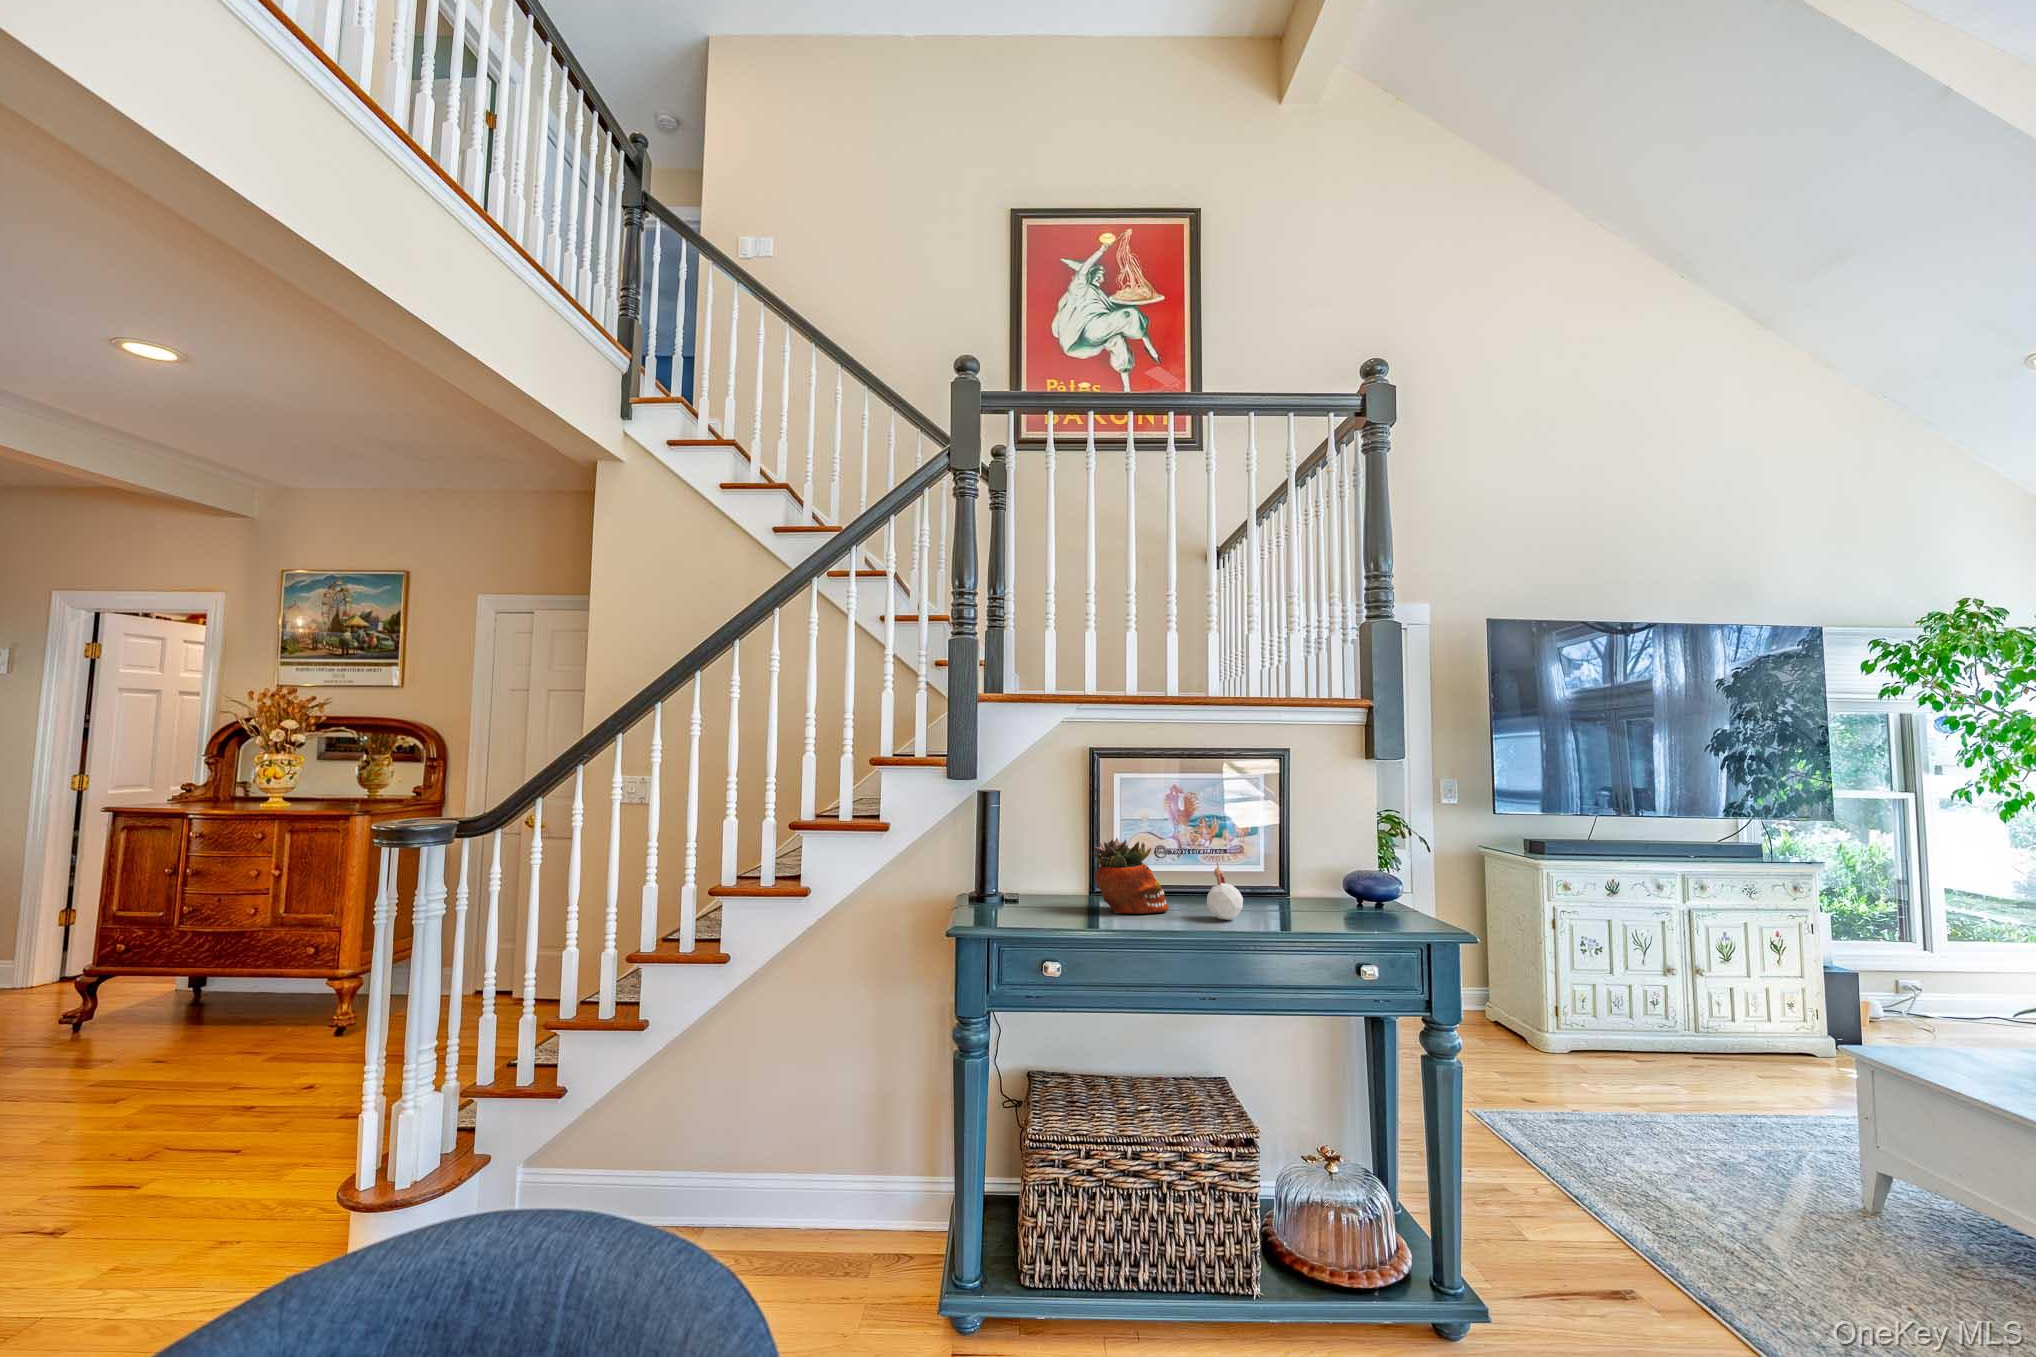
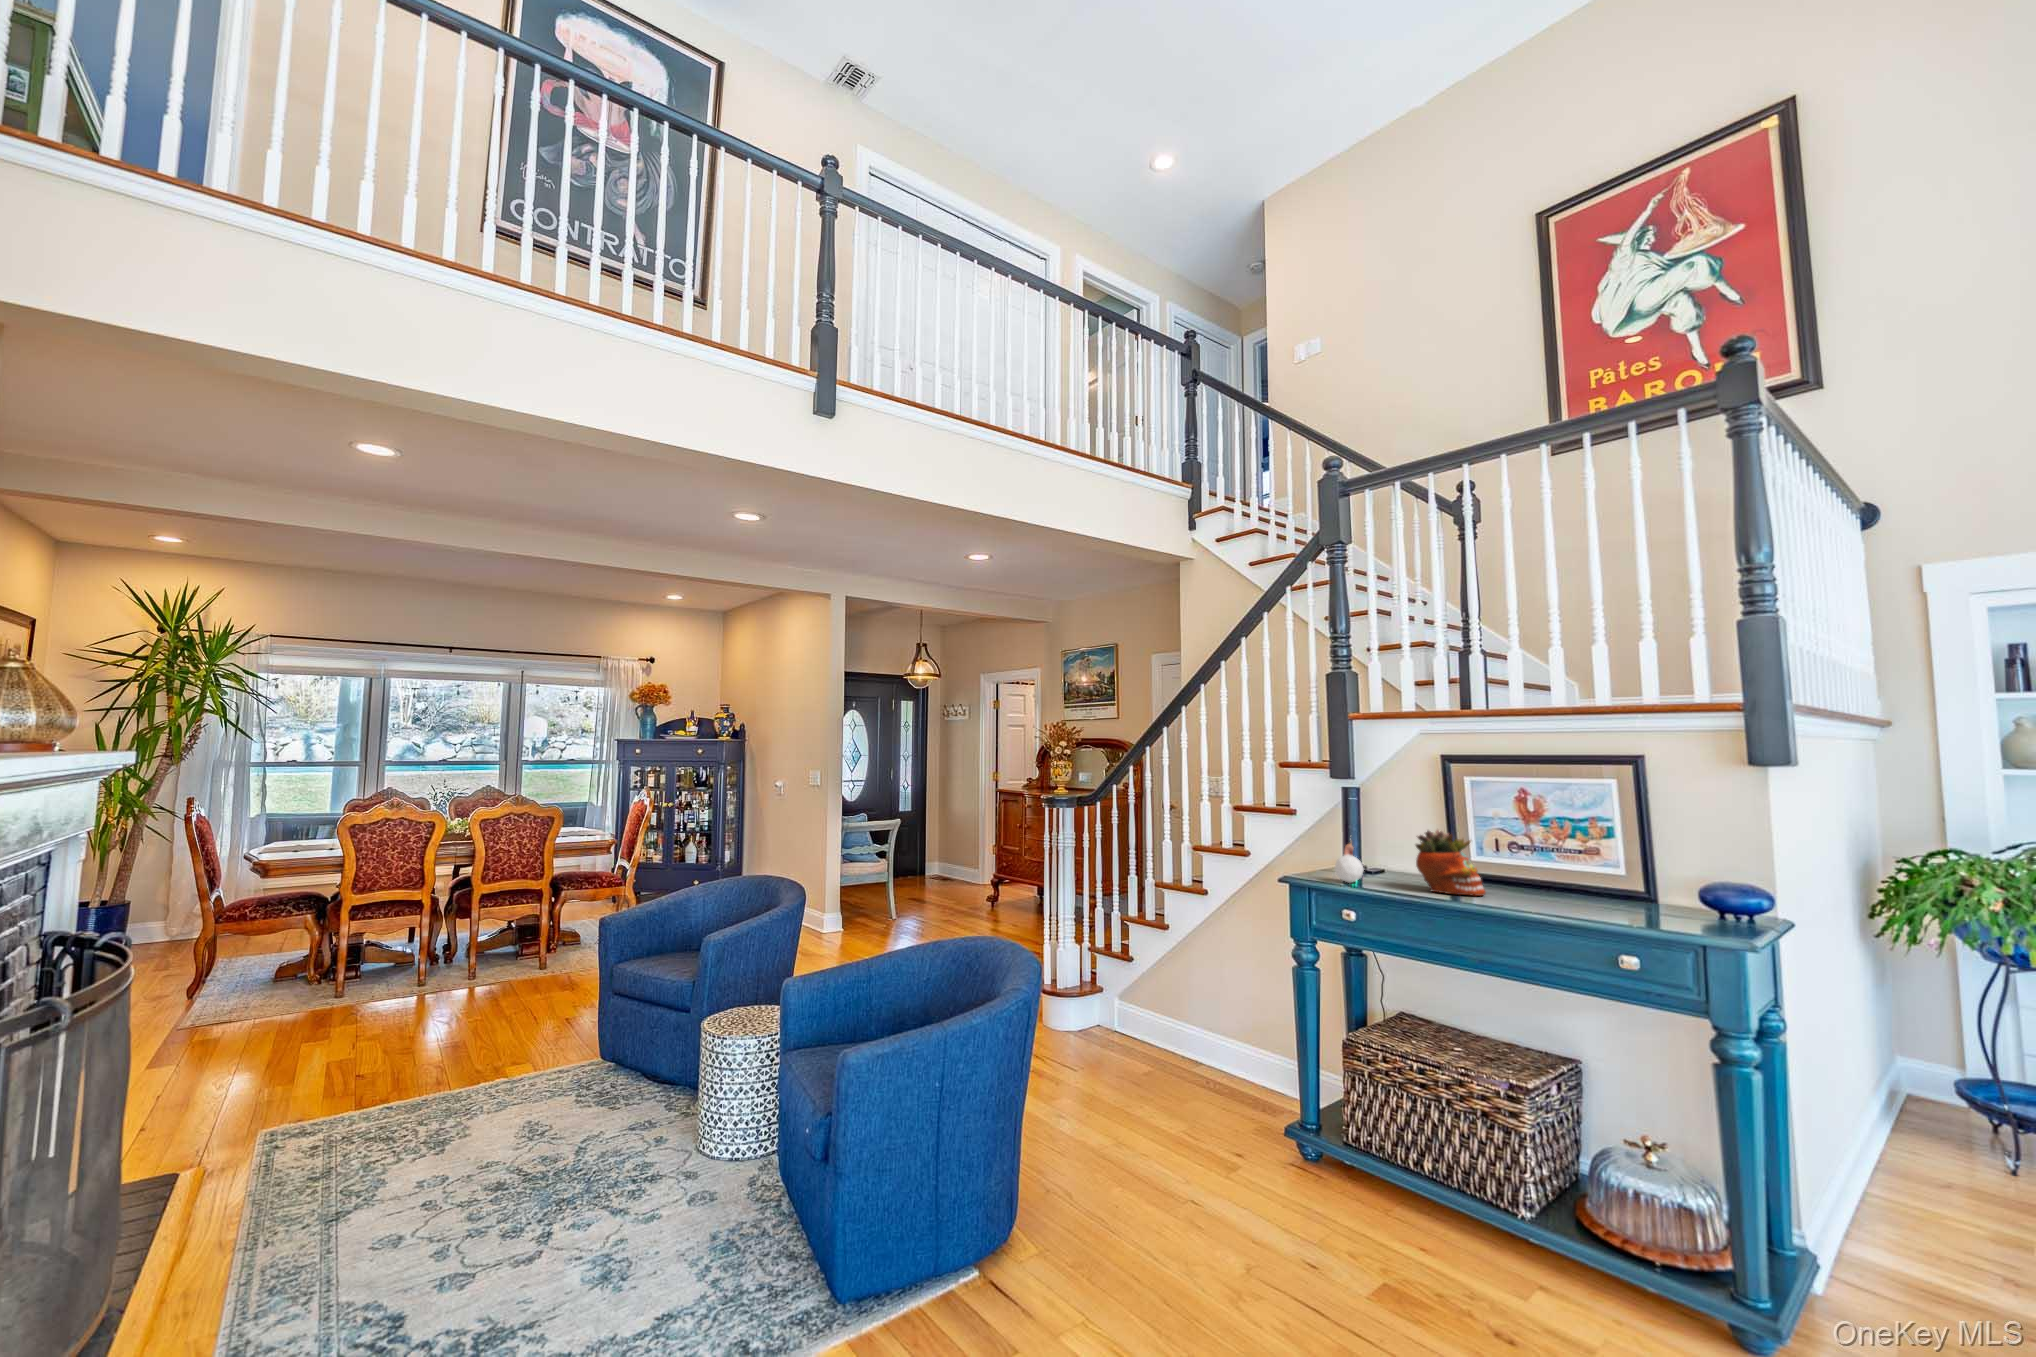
candle: present [1207,856,1243,920] -> present [1335,843,1364,883]

